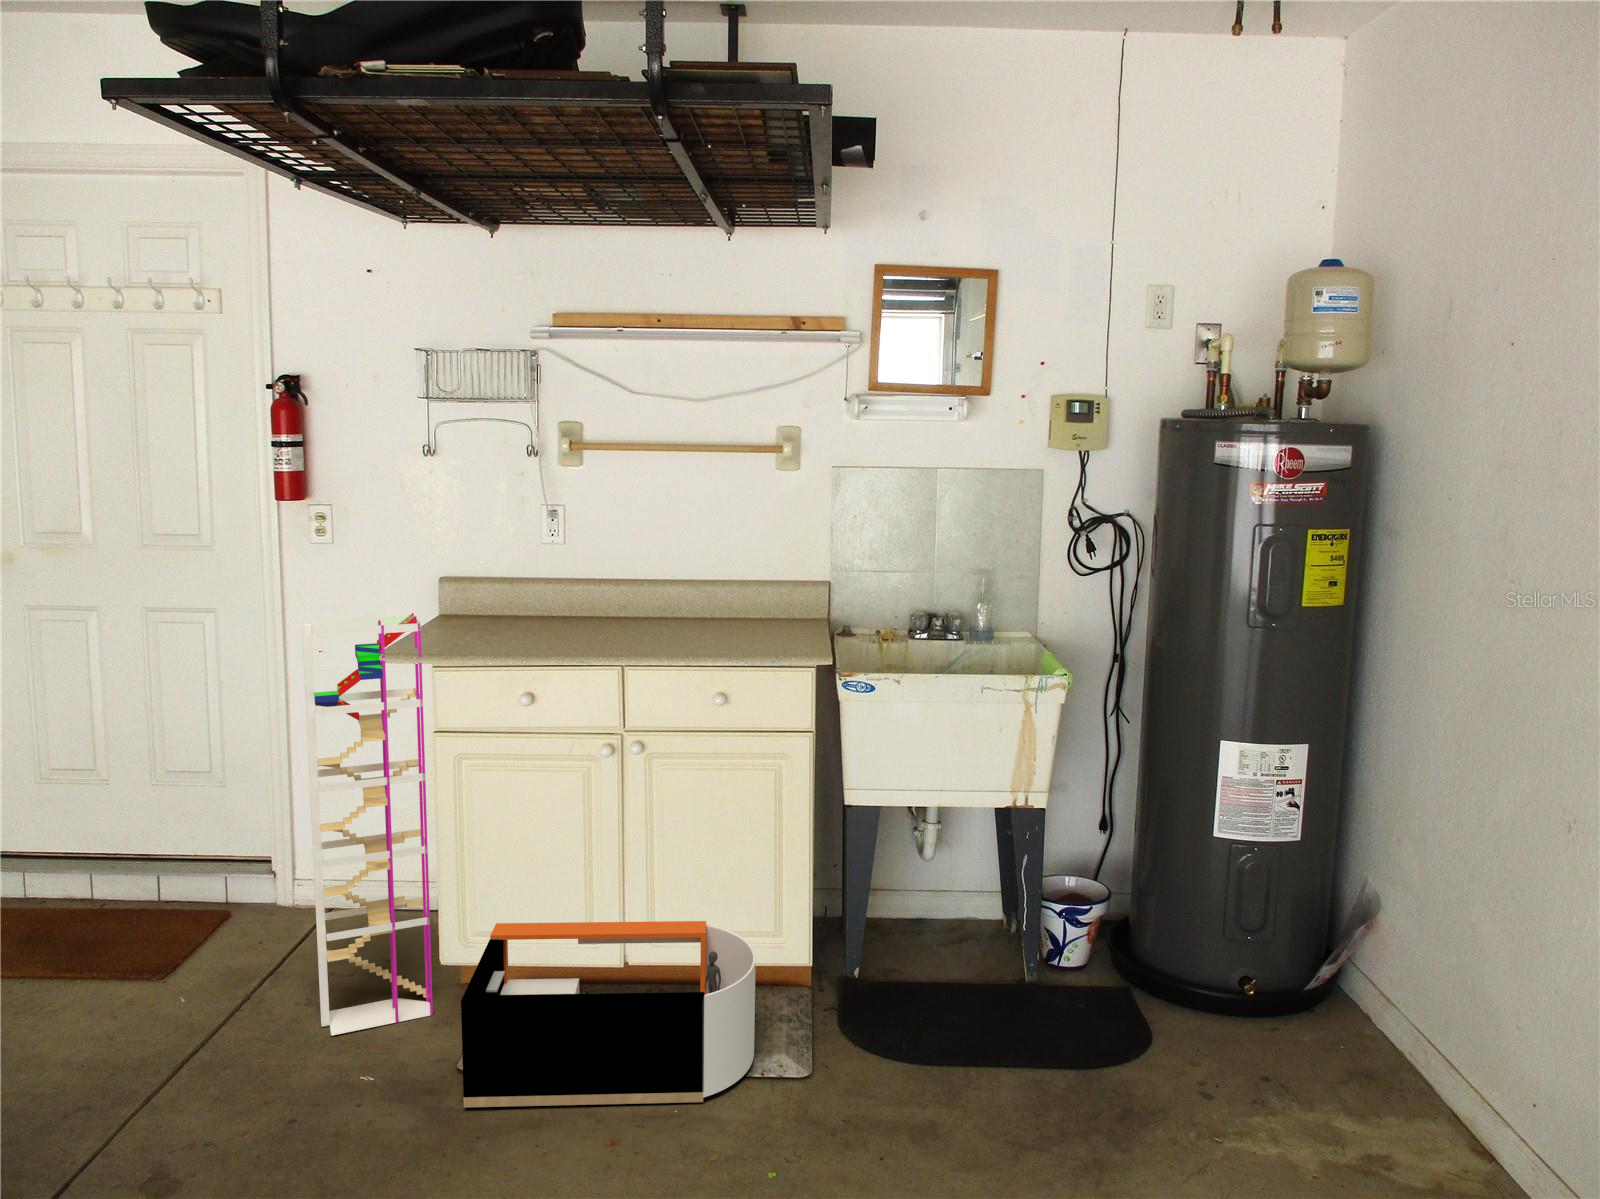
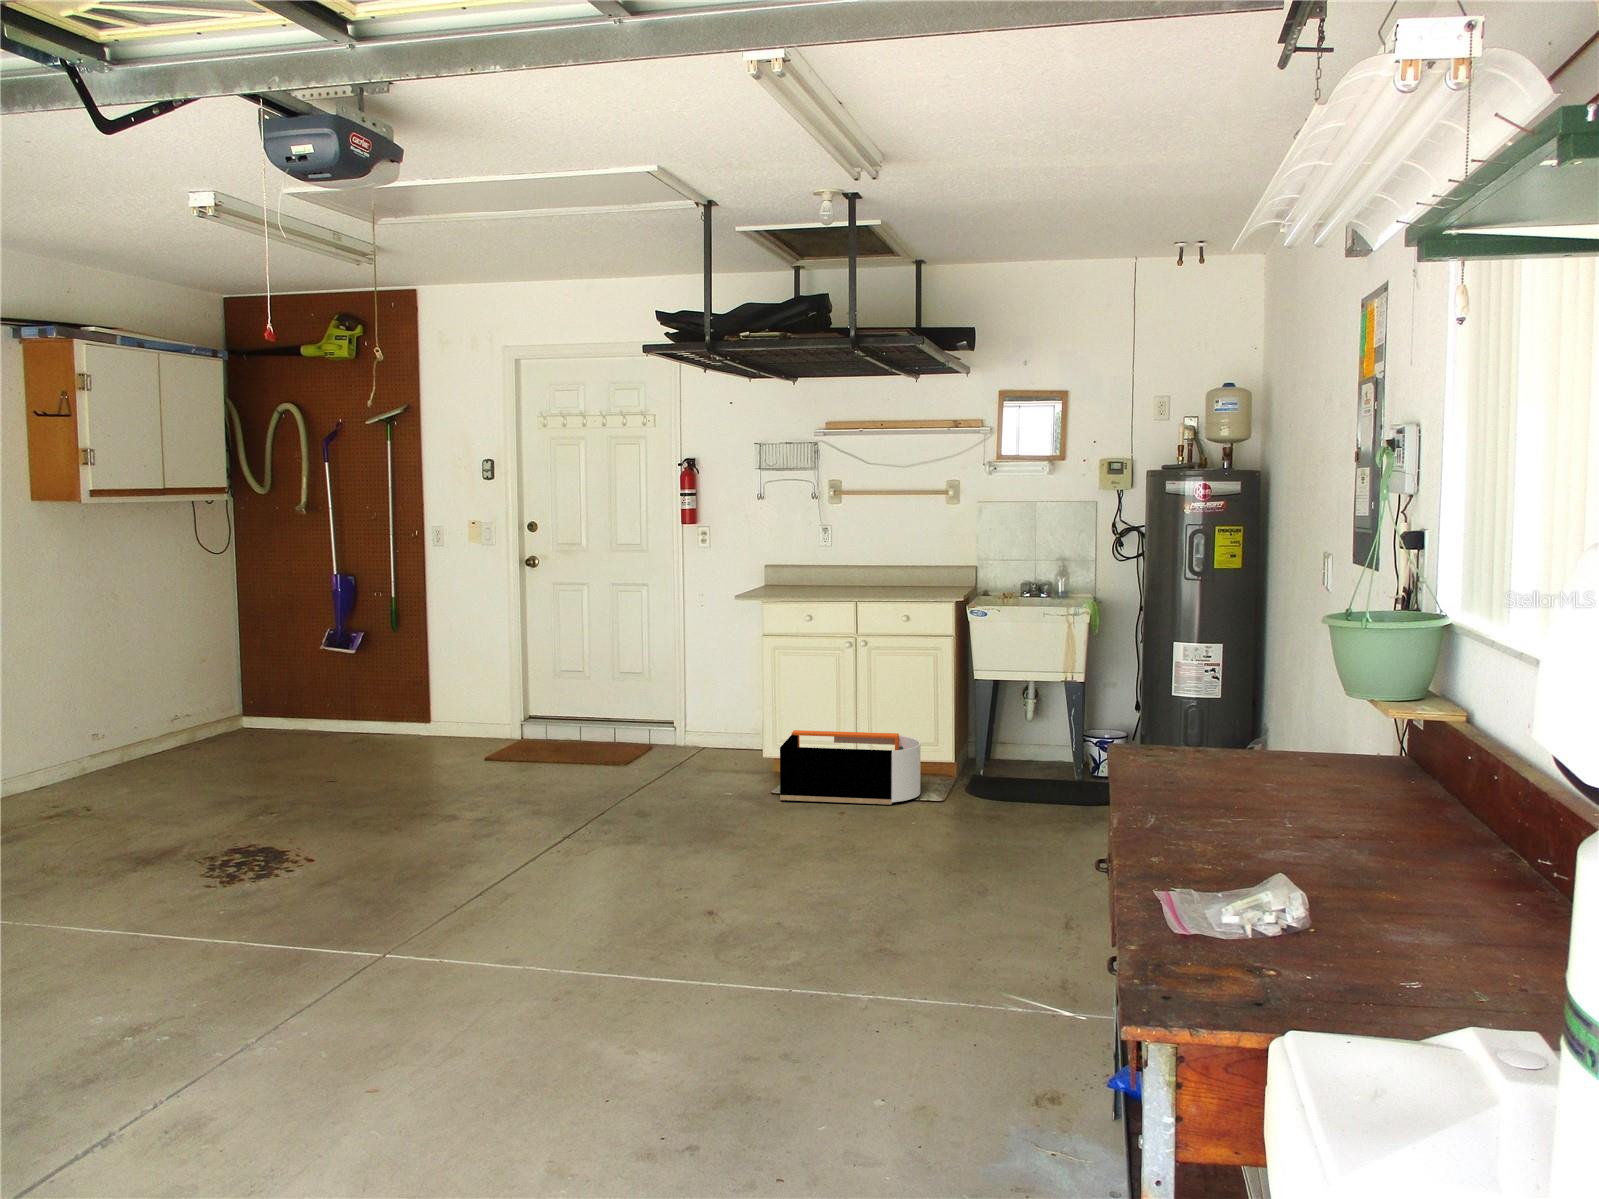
shelving unit: present [302,613,433,1036] -> none [707,576,762,781]

